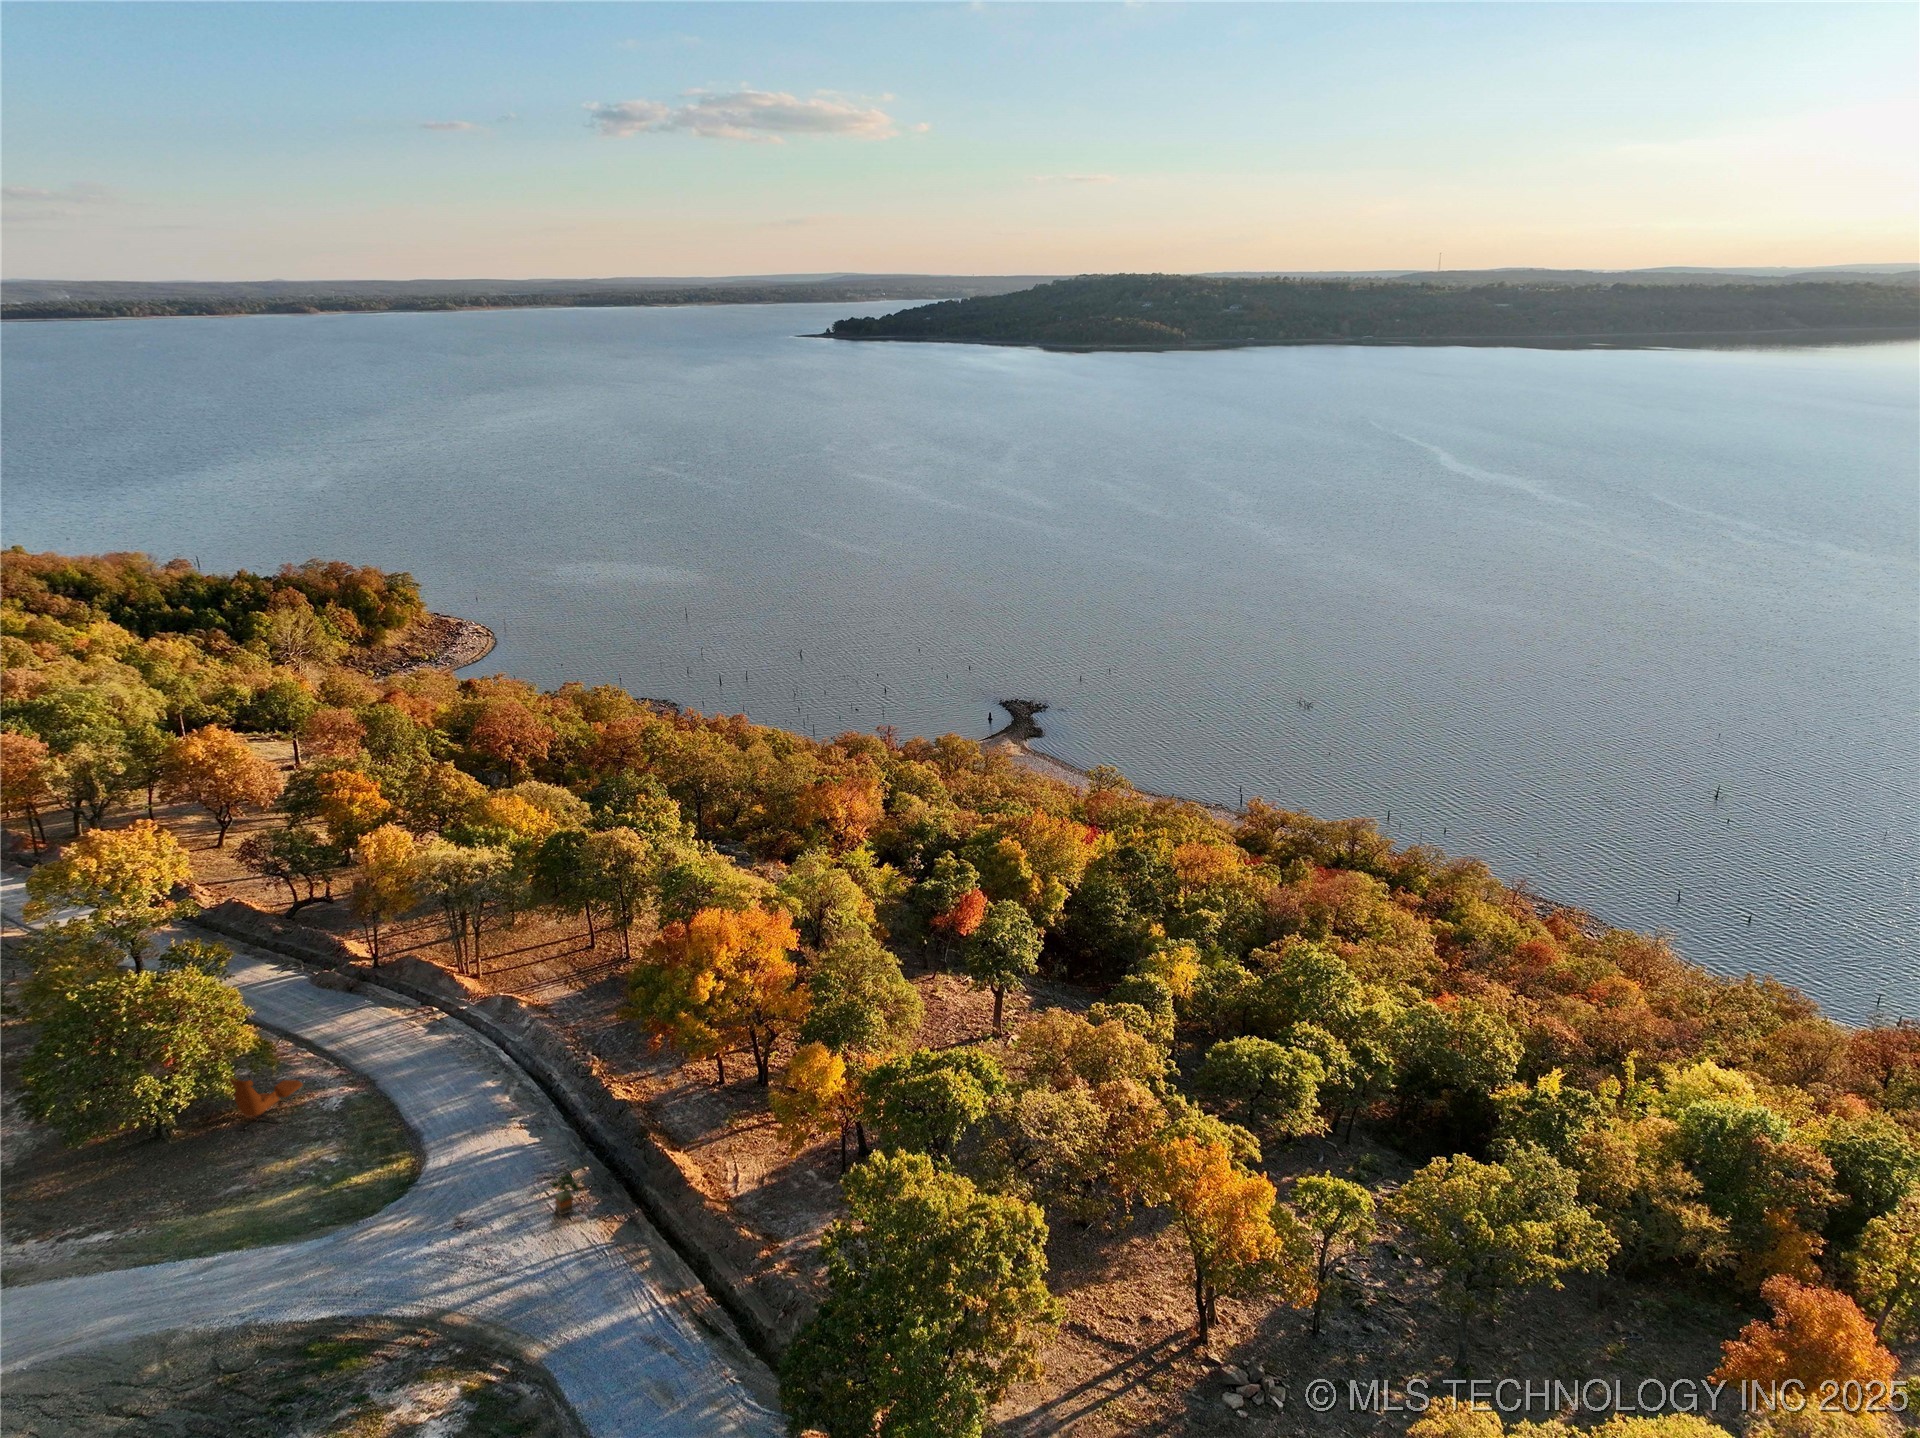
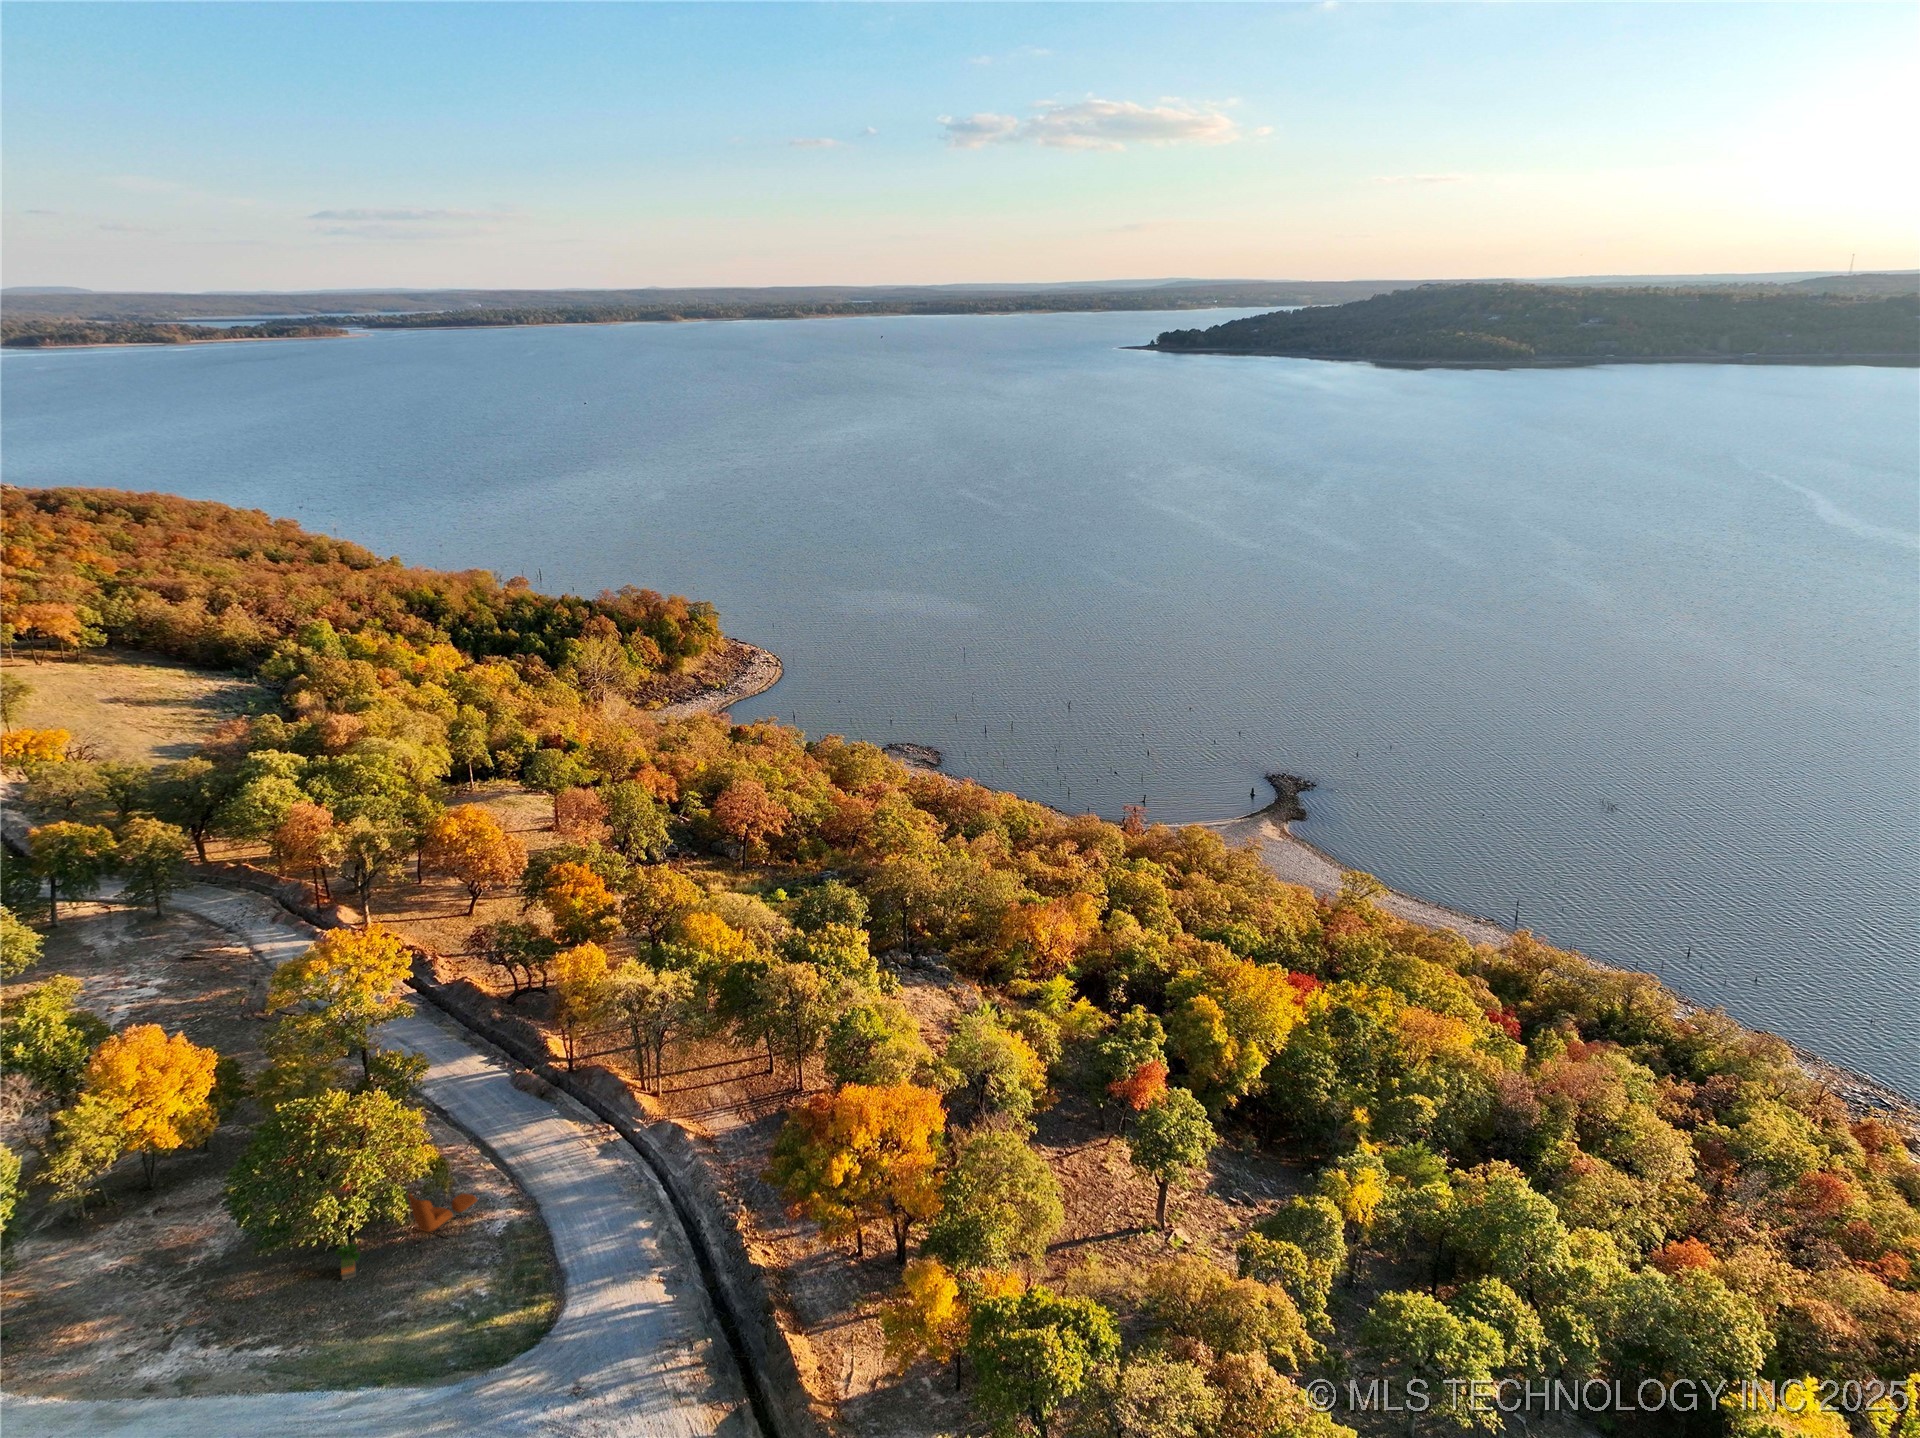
potted tree: present [552,1174,579,1215] -> present [336,1243,360,1280]

